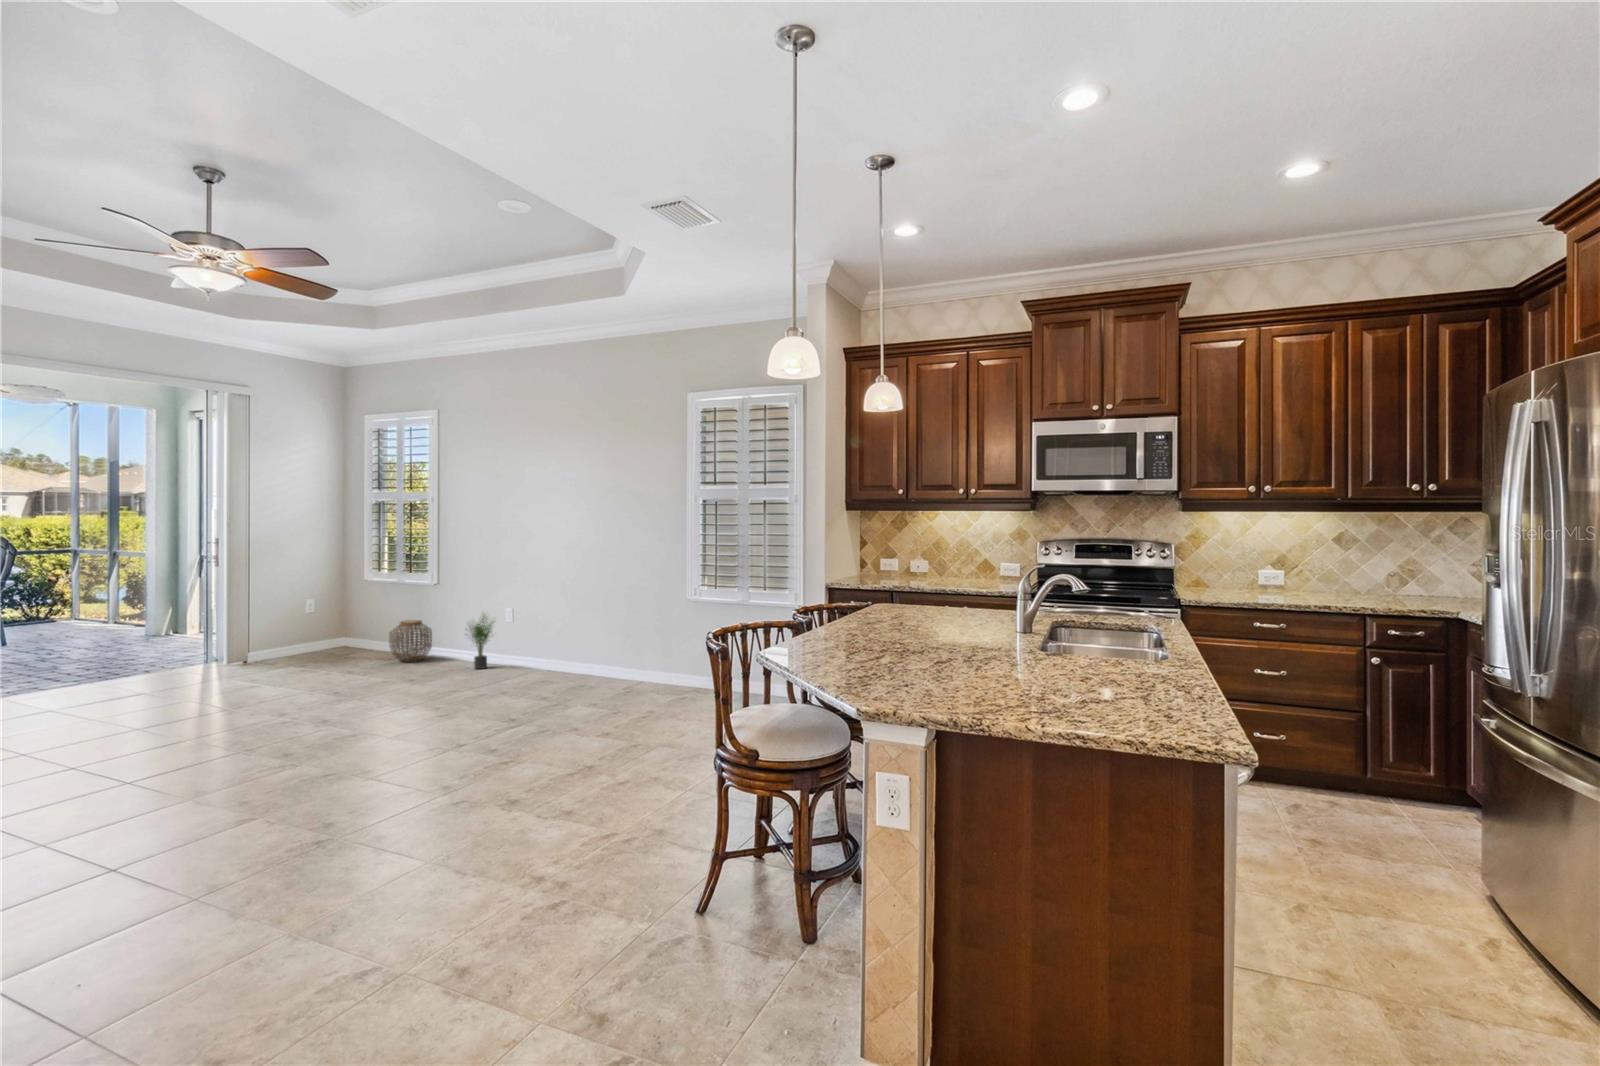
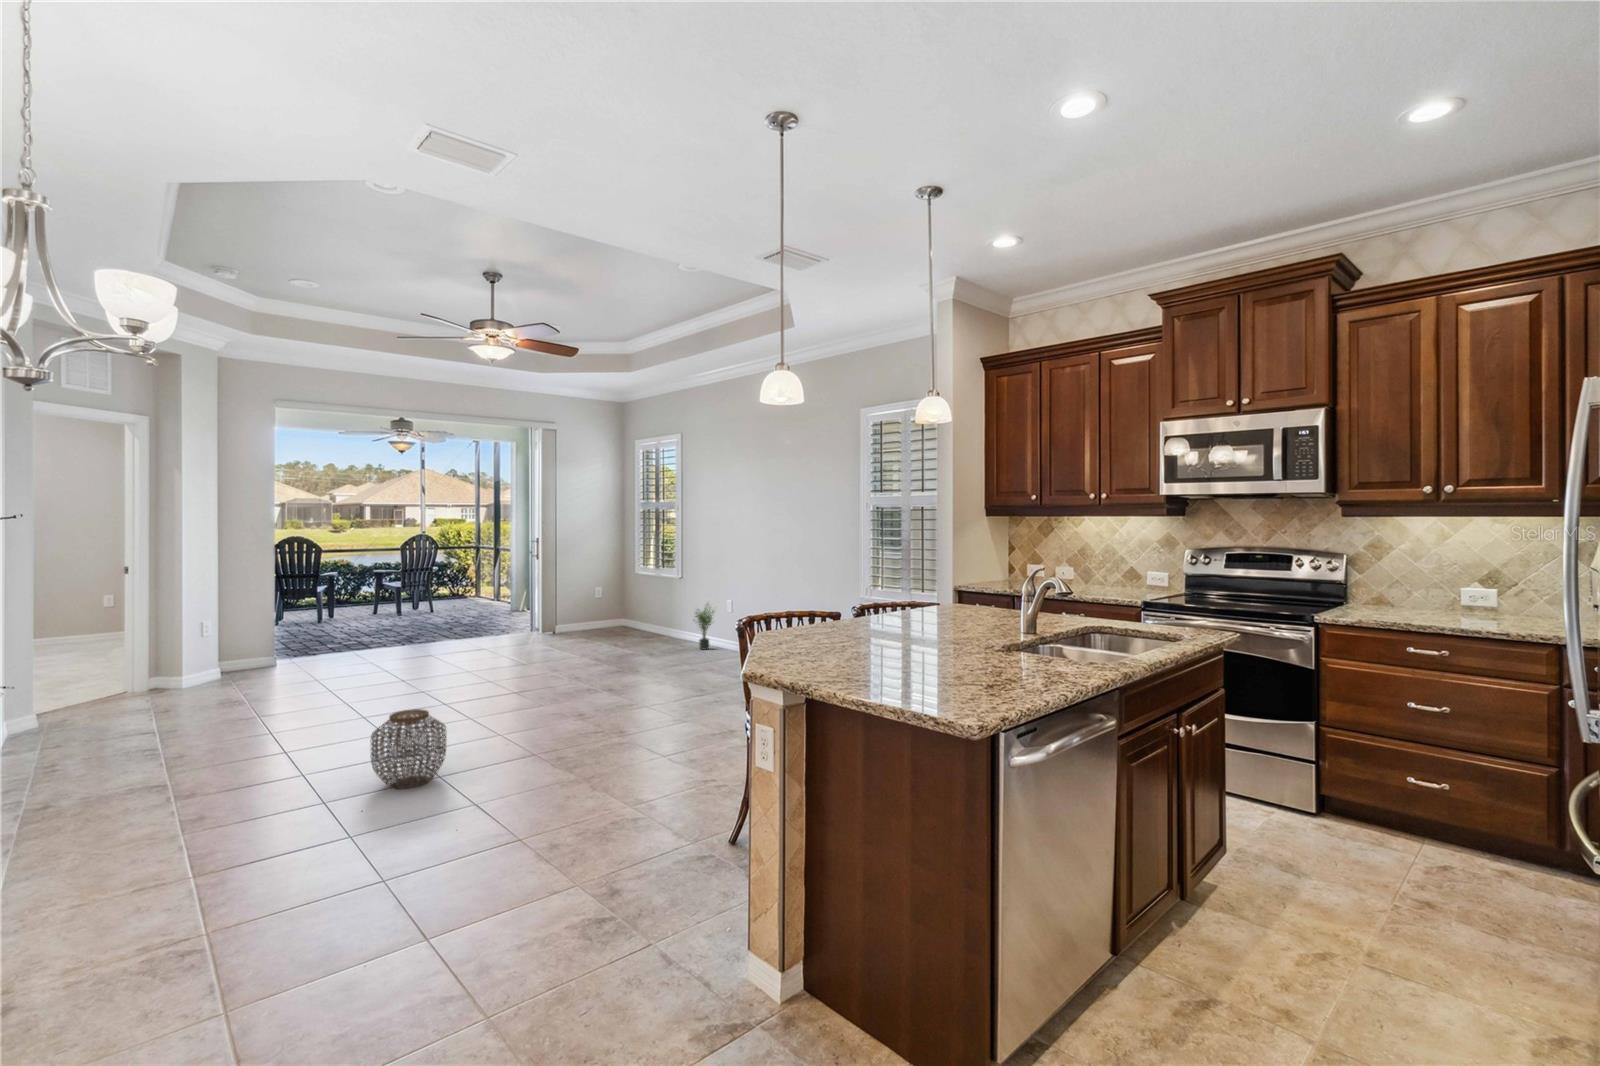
woven basket: present [389,620,432,662] -> present [370,709,447,789]

